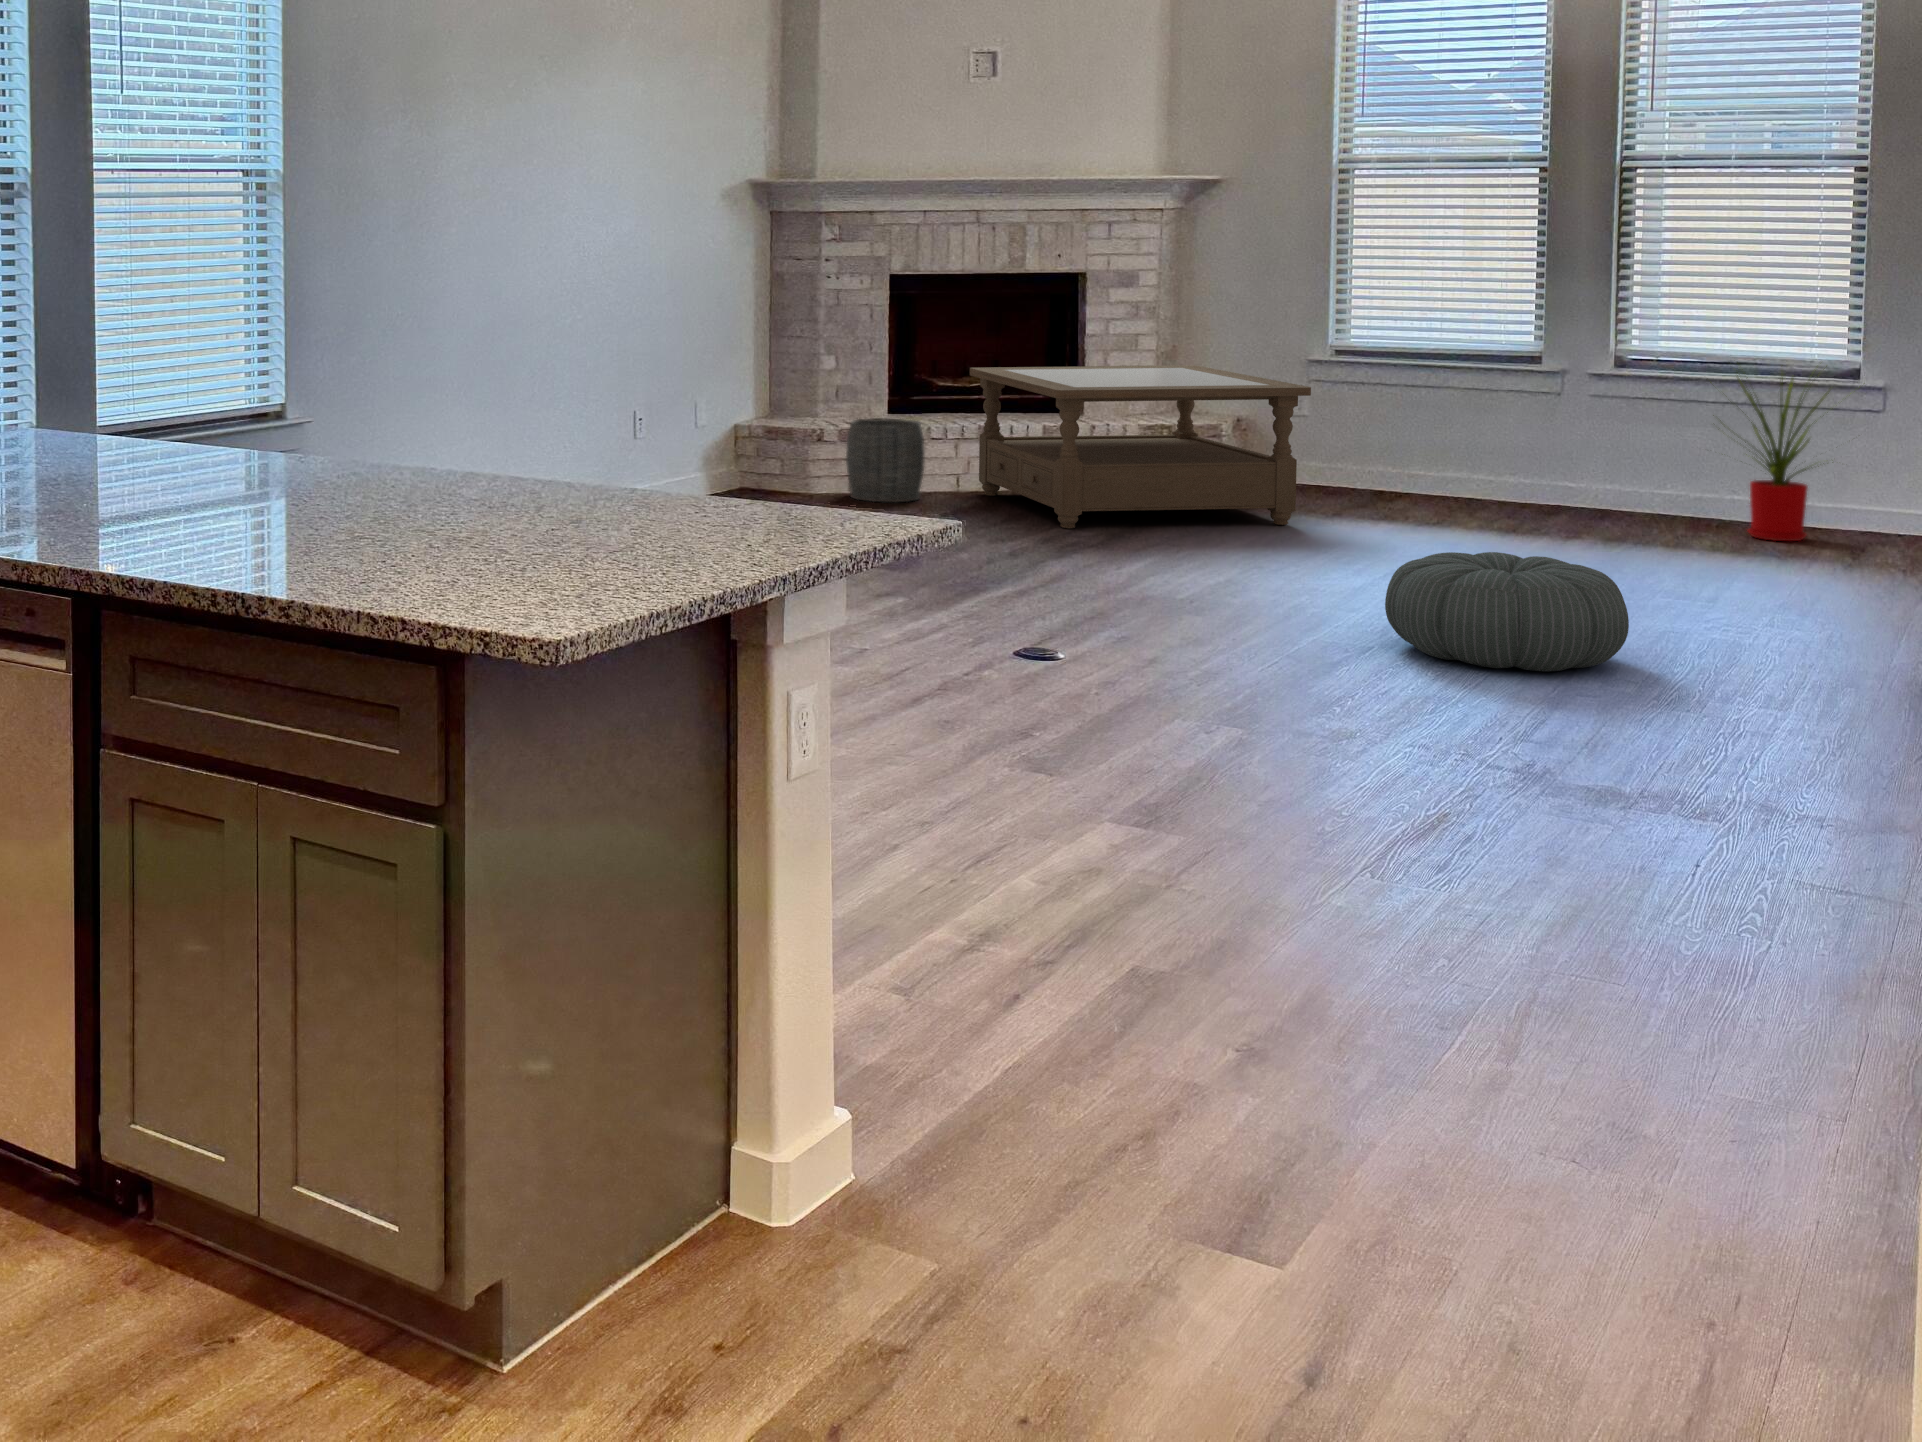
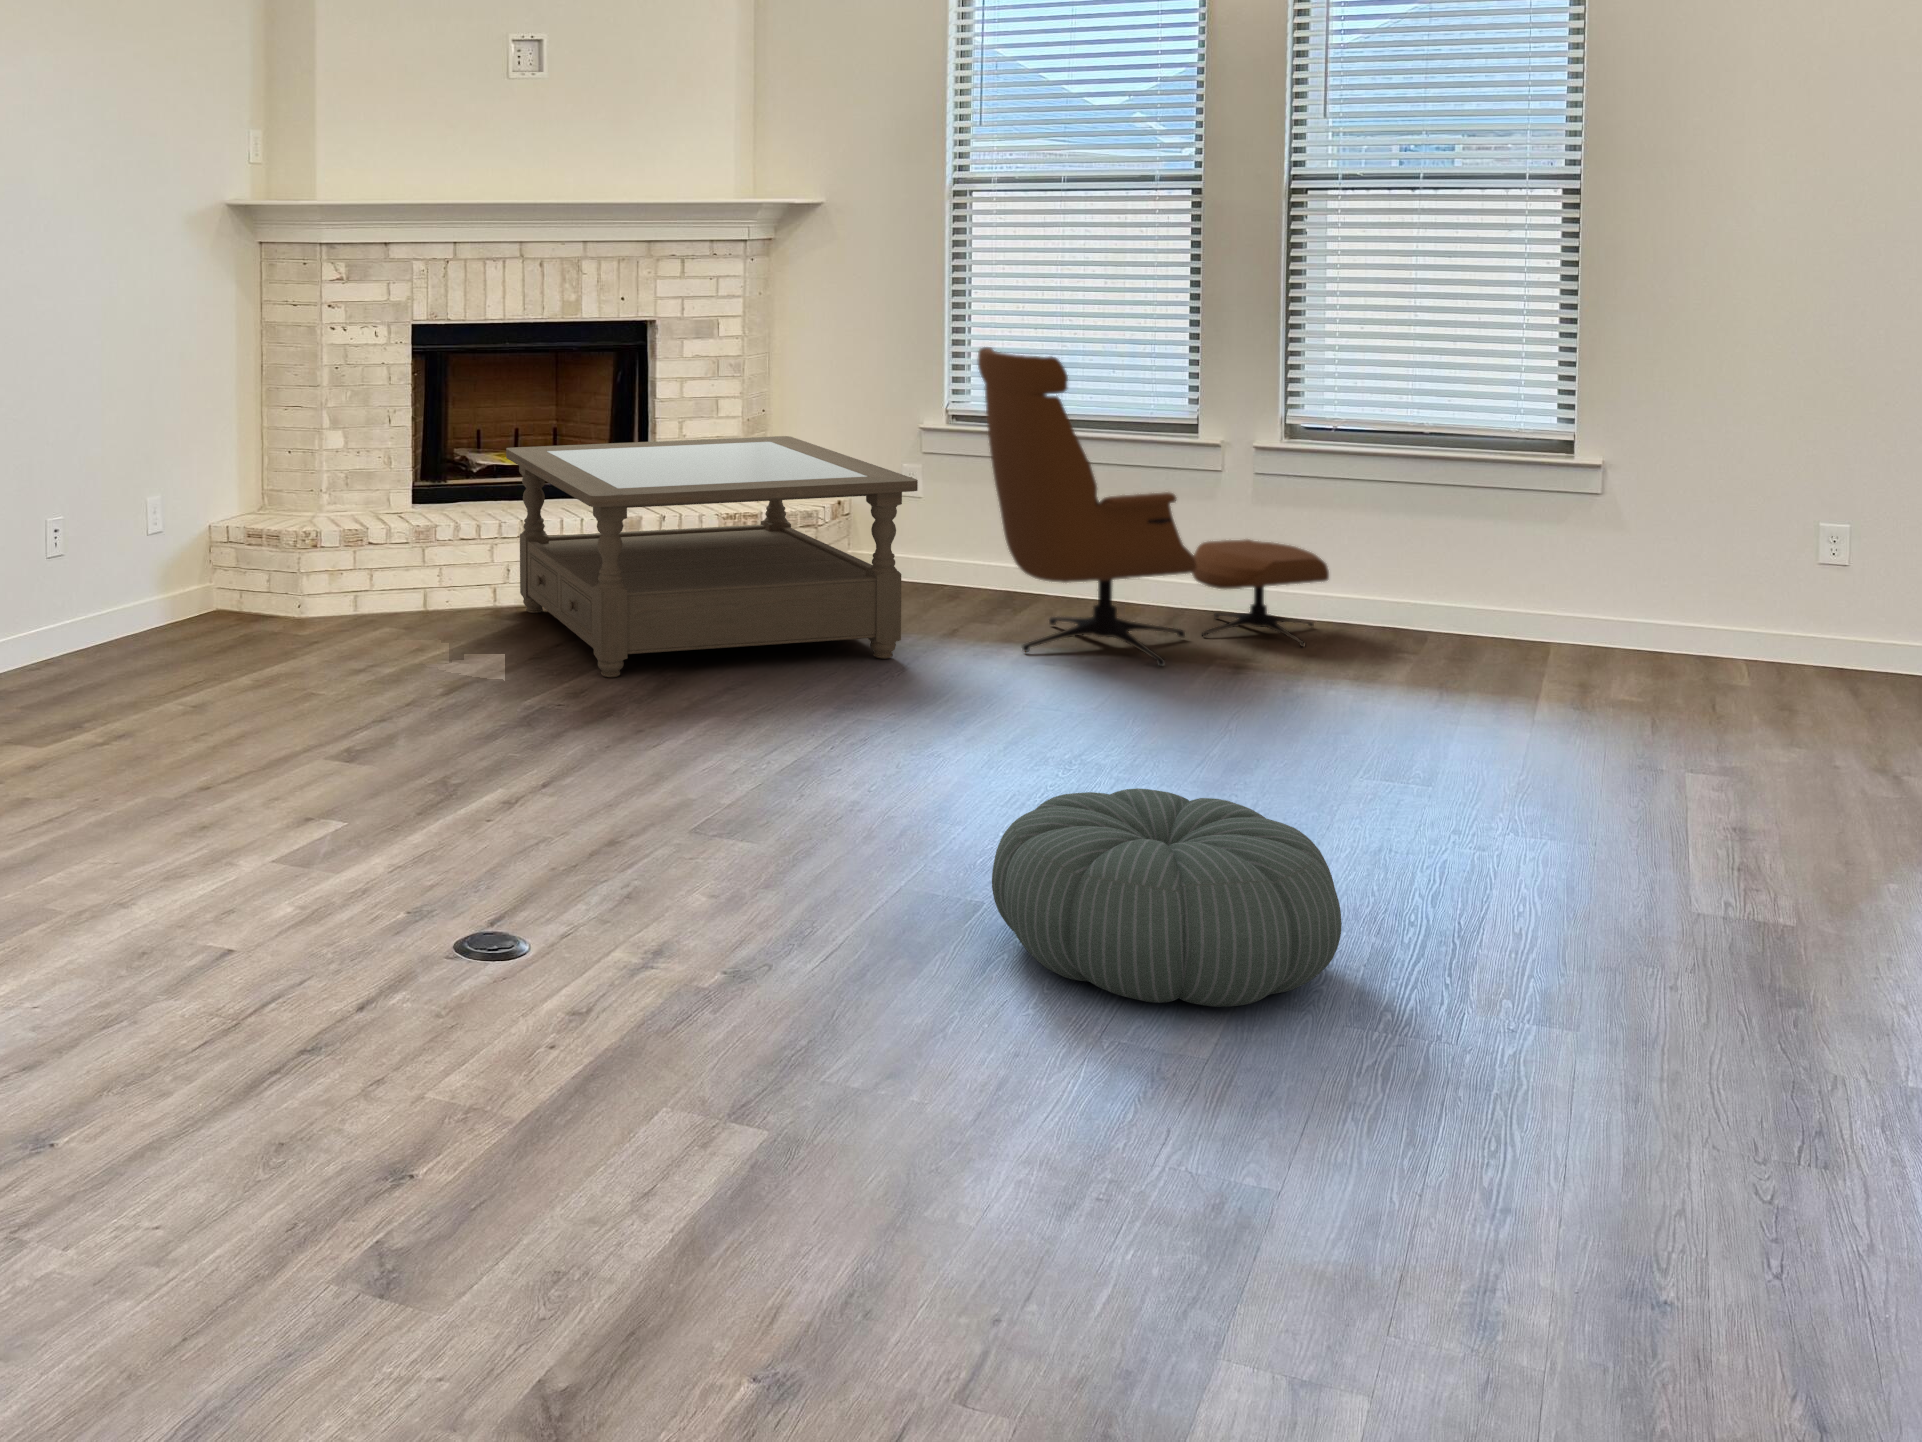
lounge chair: none [1359,289,1651,534] -> present [978,347,1329,666]
house plant: present [1710,369,1829,541] -> none [1391,430,1584,664]
woven basket: present [846,419,925,502] -> none [346,517,446,632]

